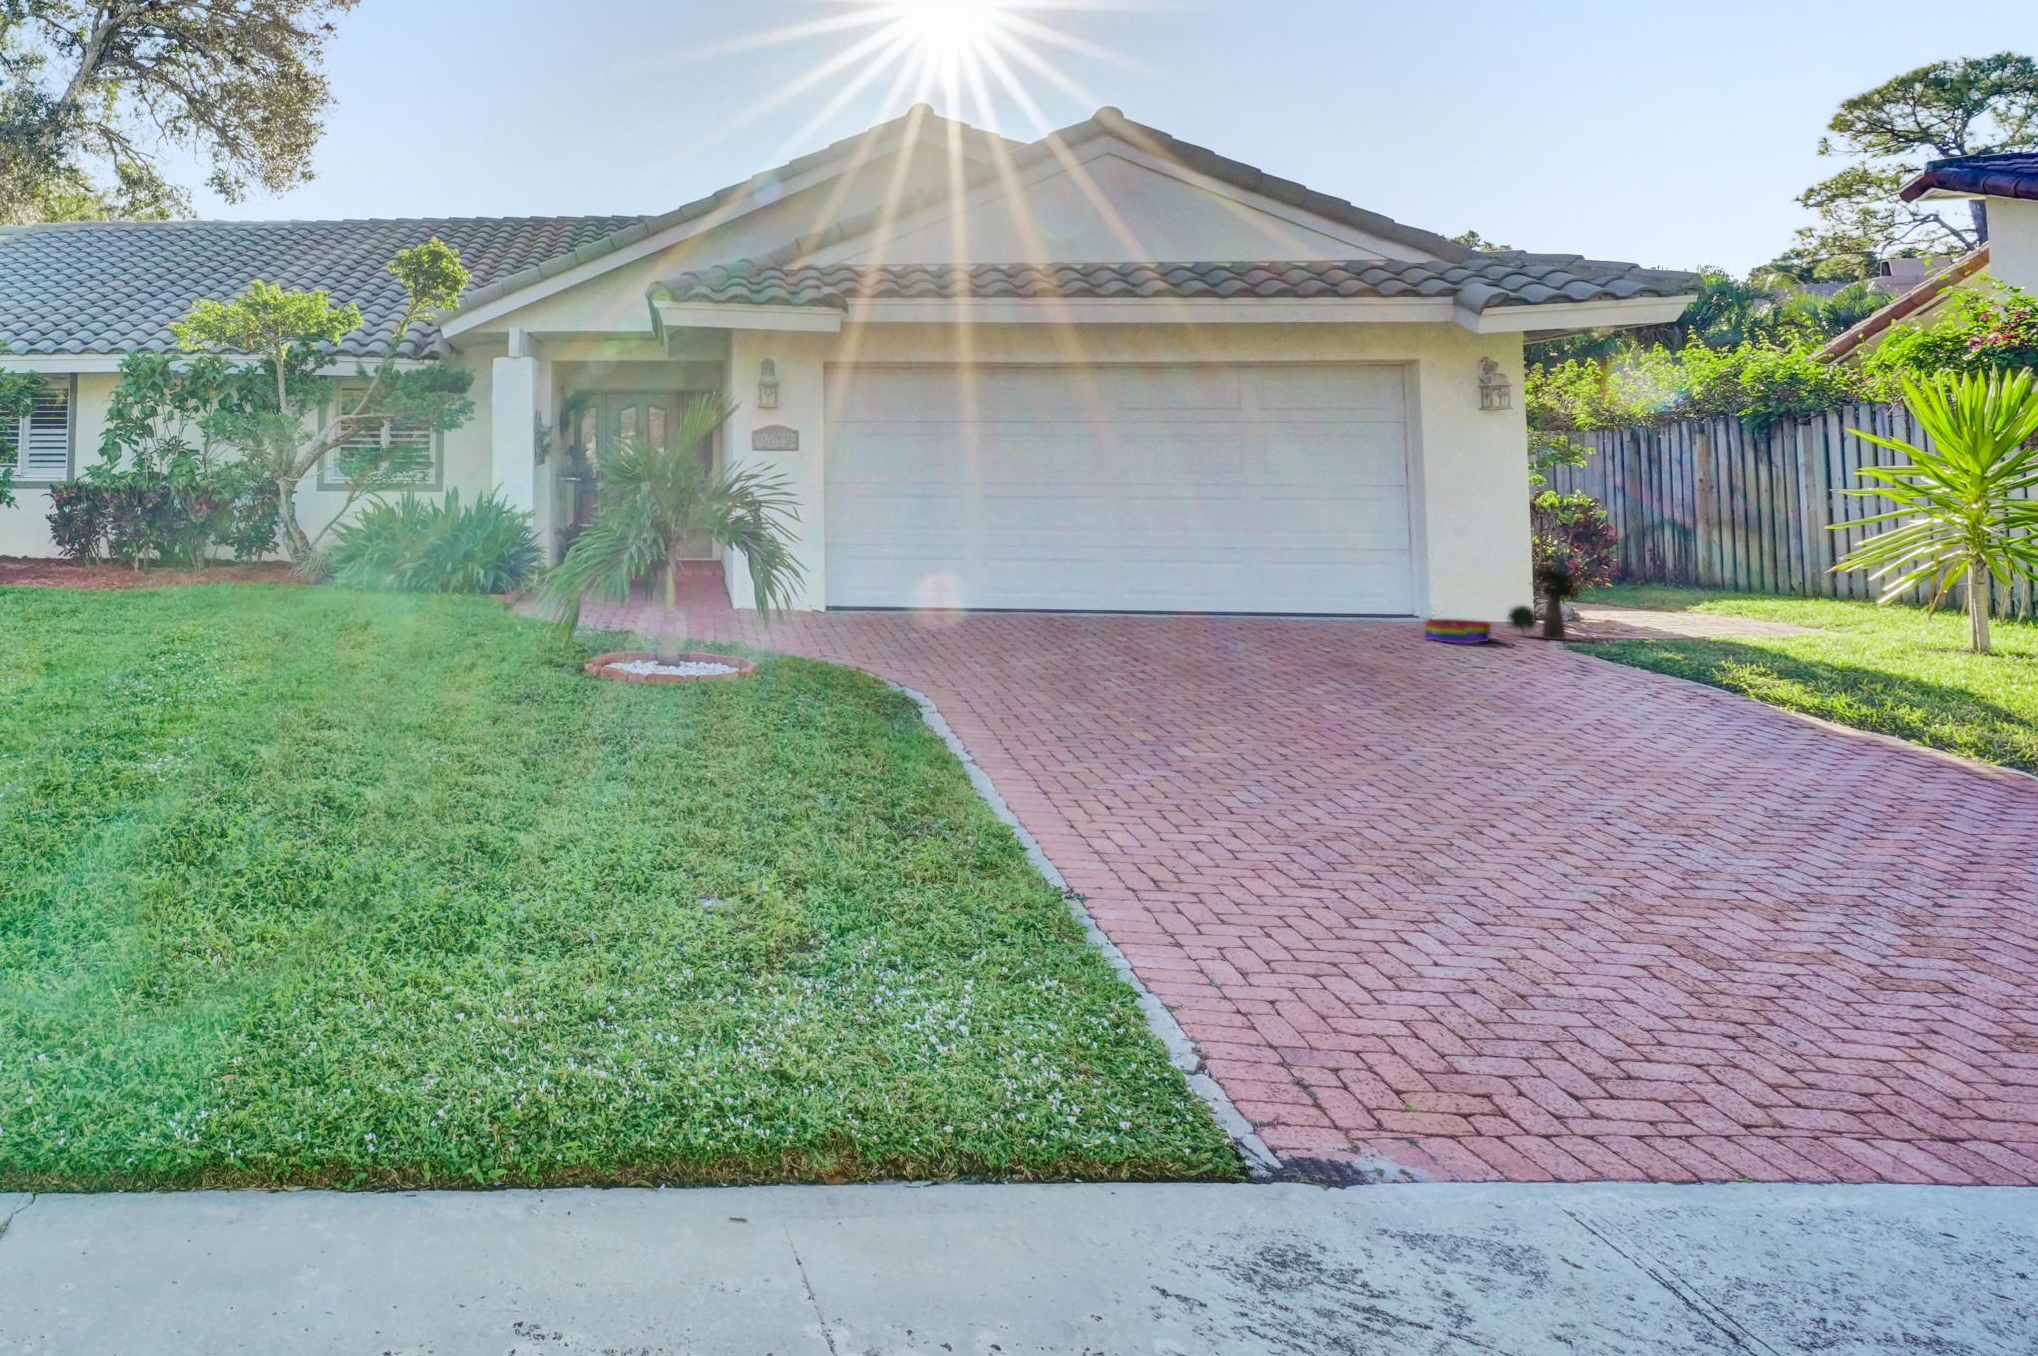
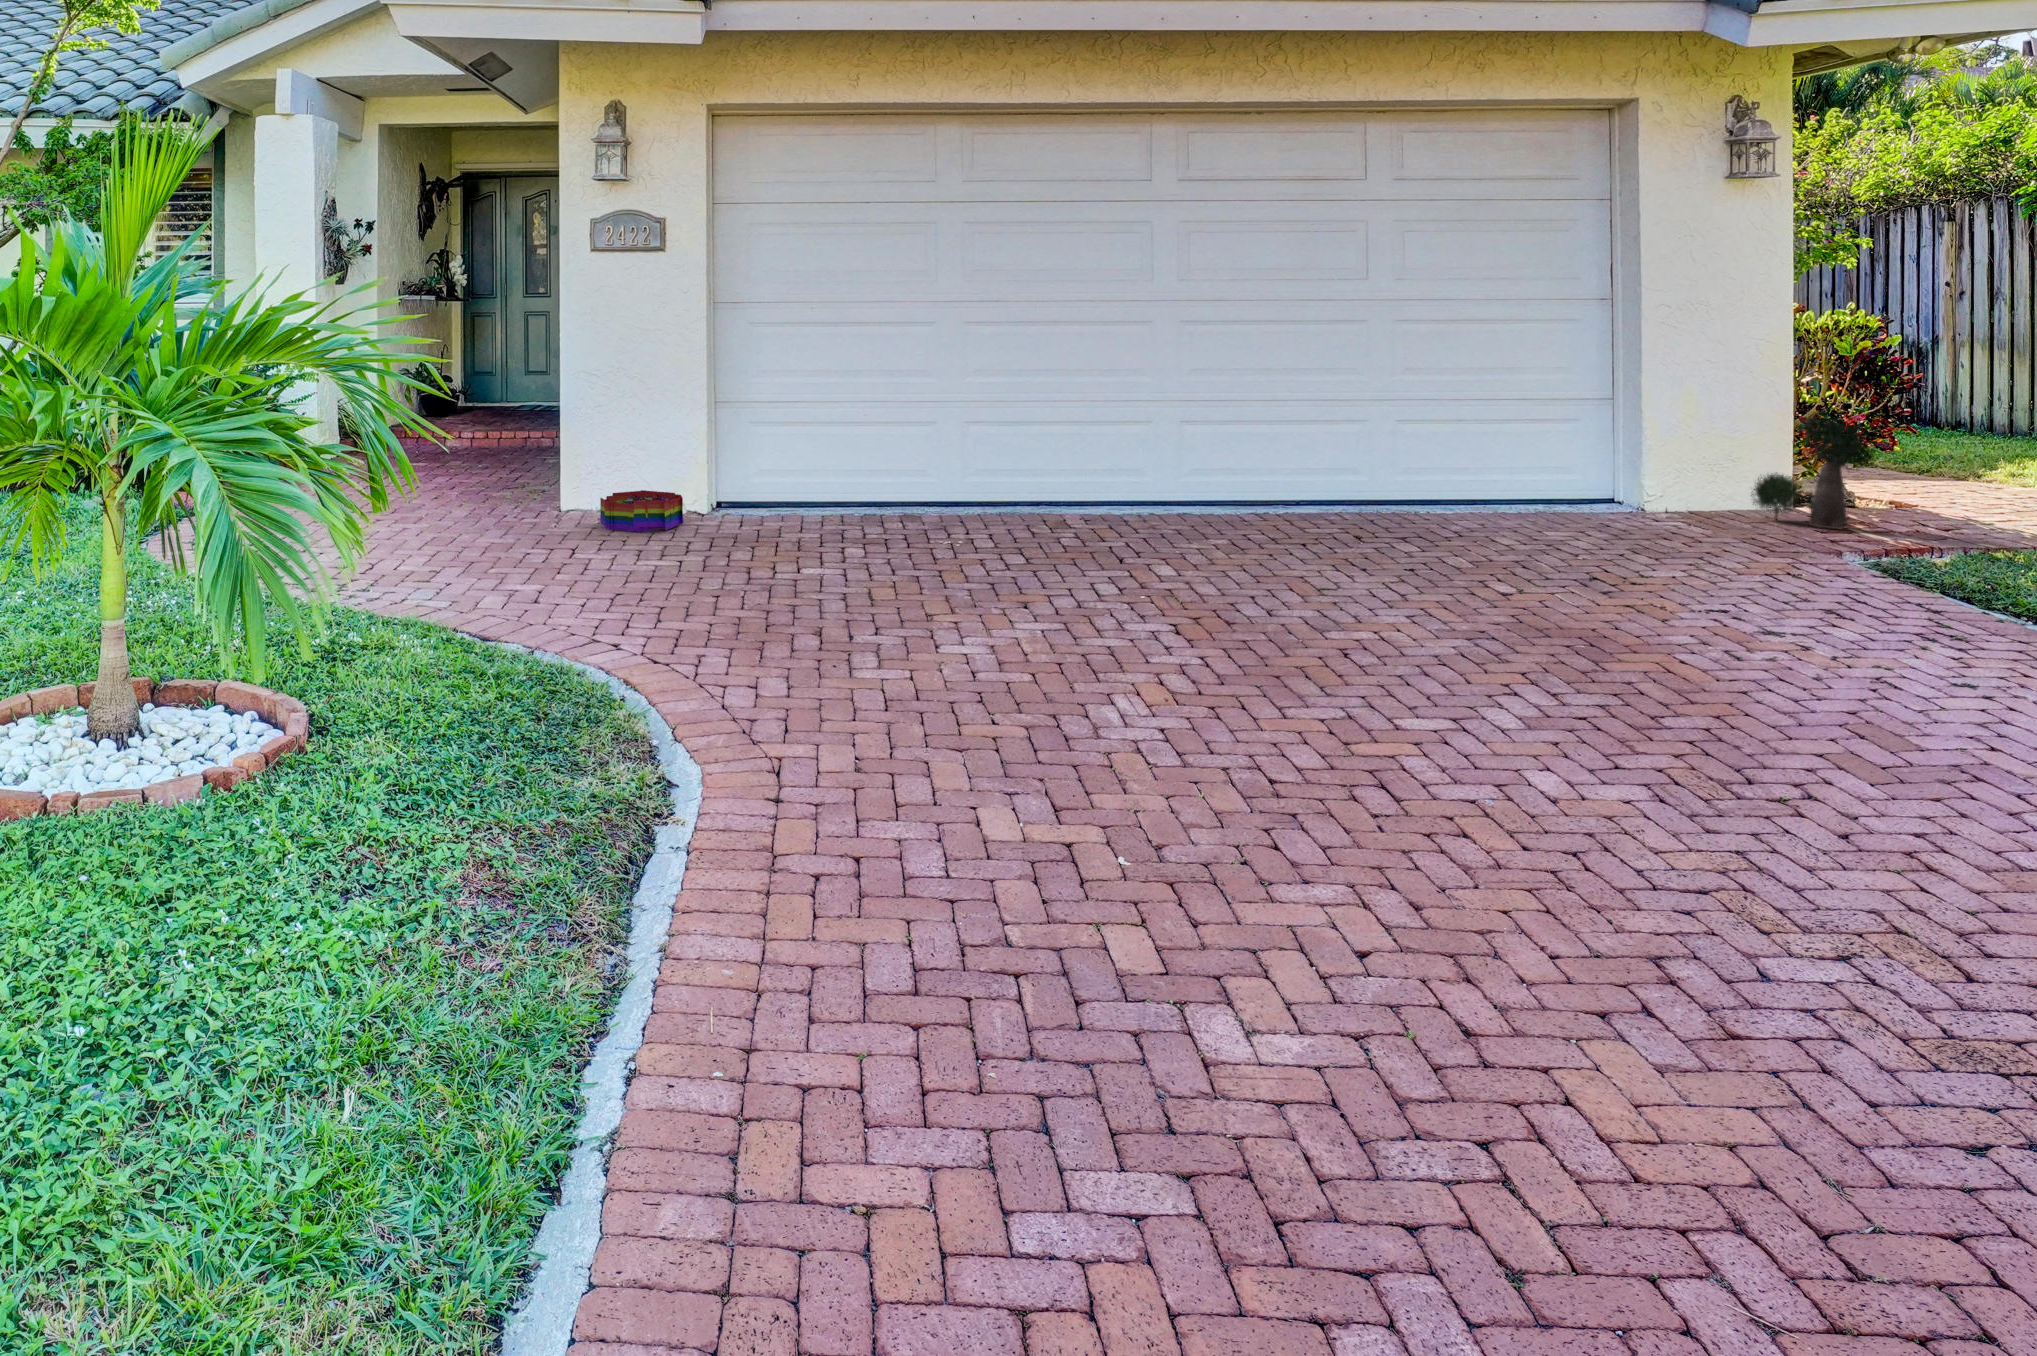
storage bin: present [1425,619,1491,643] -> present [600,490,683,532]

